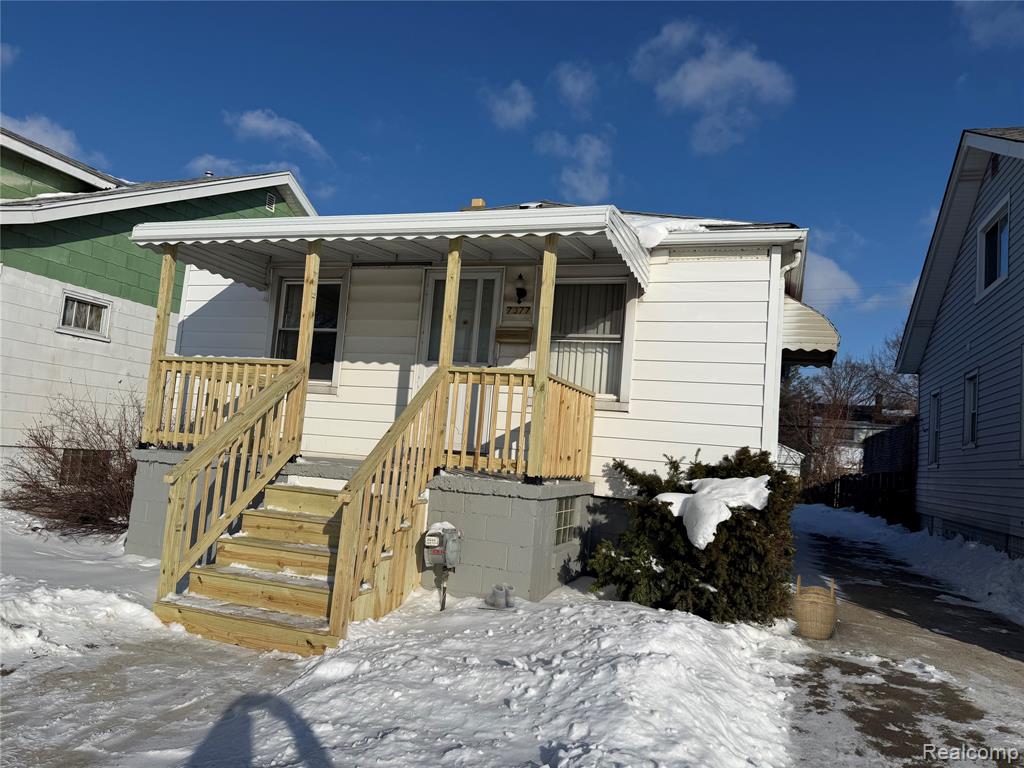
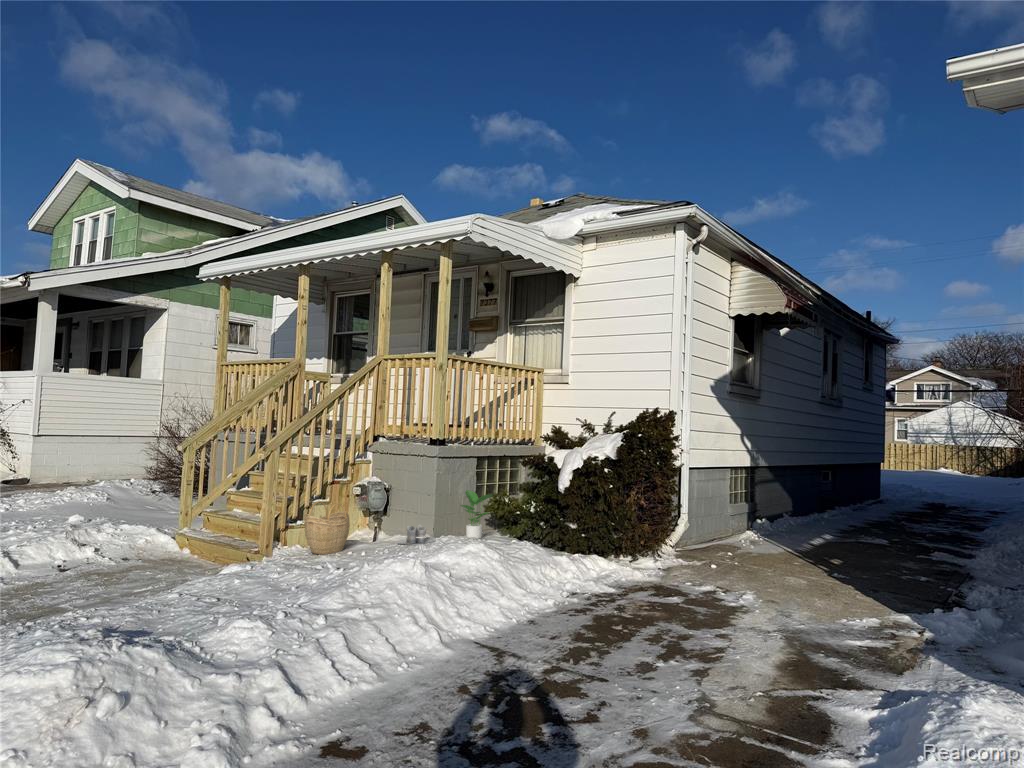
potted plant: none [547,537,590,599] -> present [461,490,493,539]
woven basket: present [794,575,838,640] -> present [305,501,350,555]

